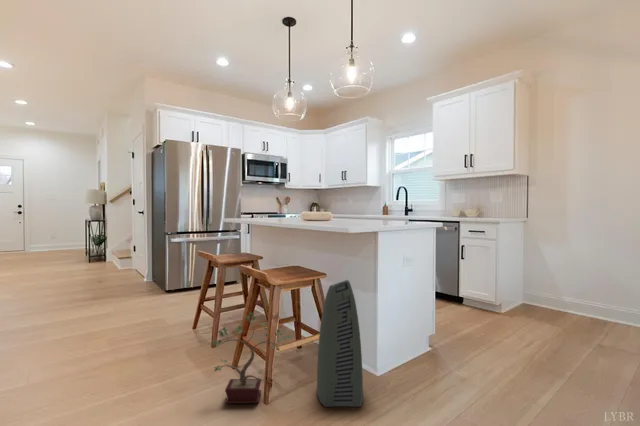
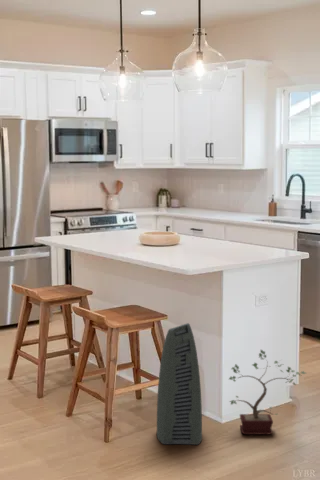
potted plant: present [213,312,291,403] -> present [229,350,305,434]

